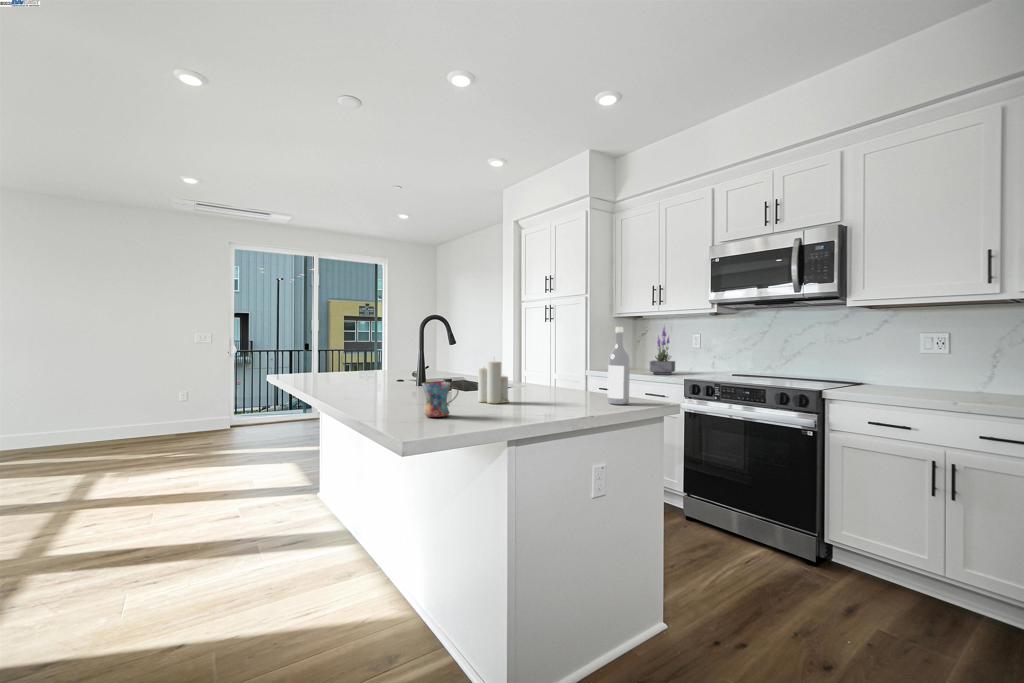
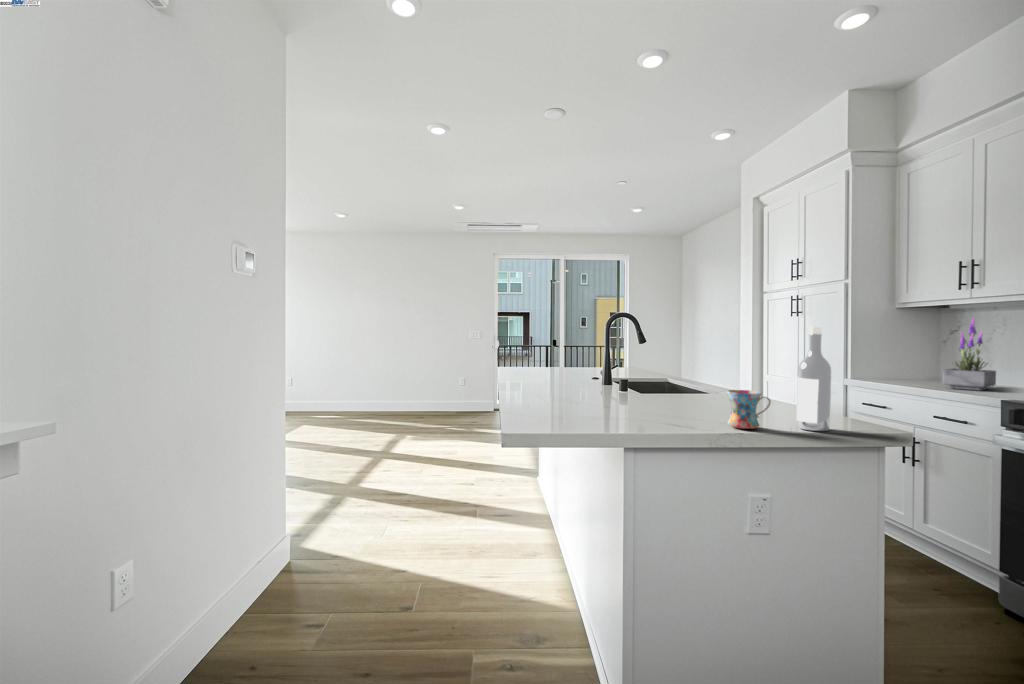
candle: present [478,361,509,403] -> none [631,361,665,414]
mug: present [422,382,459,417] -> present [727,390,771,429]

